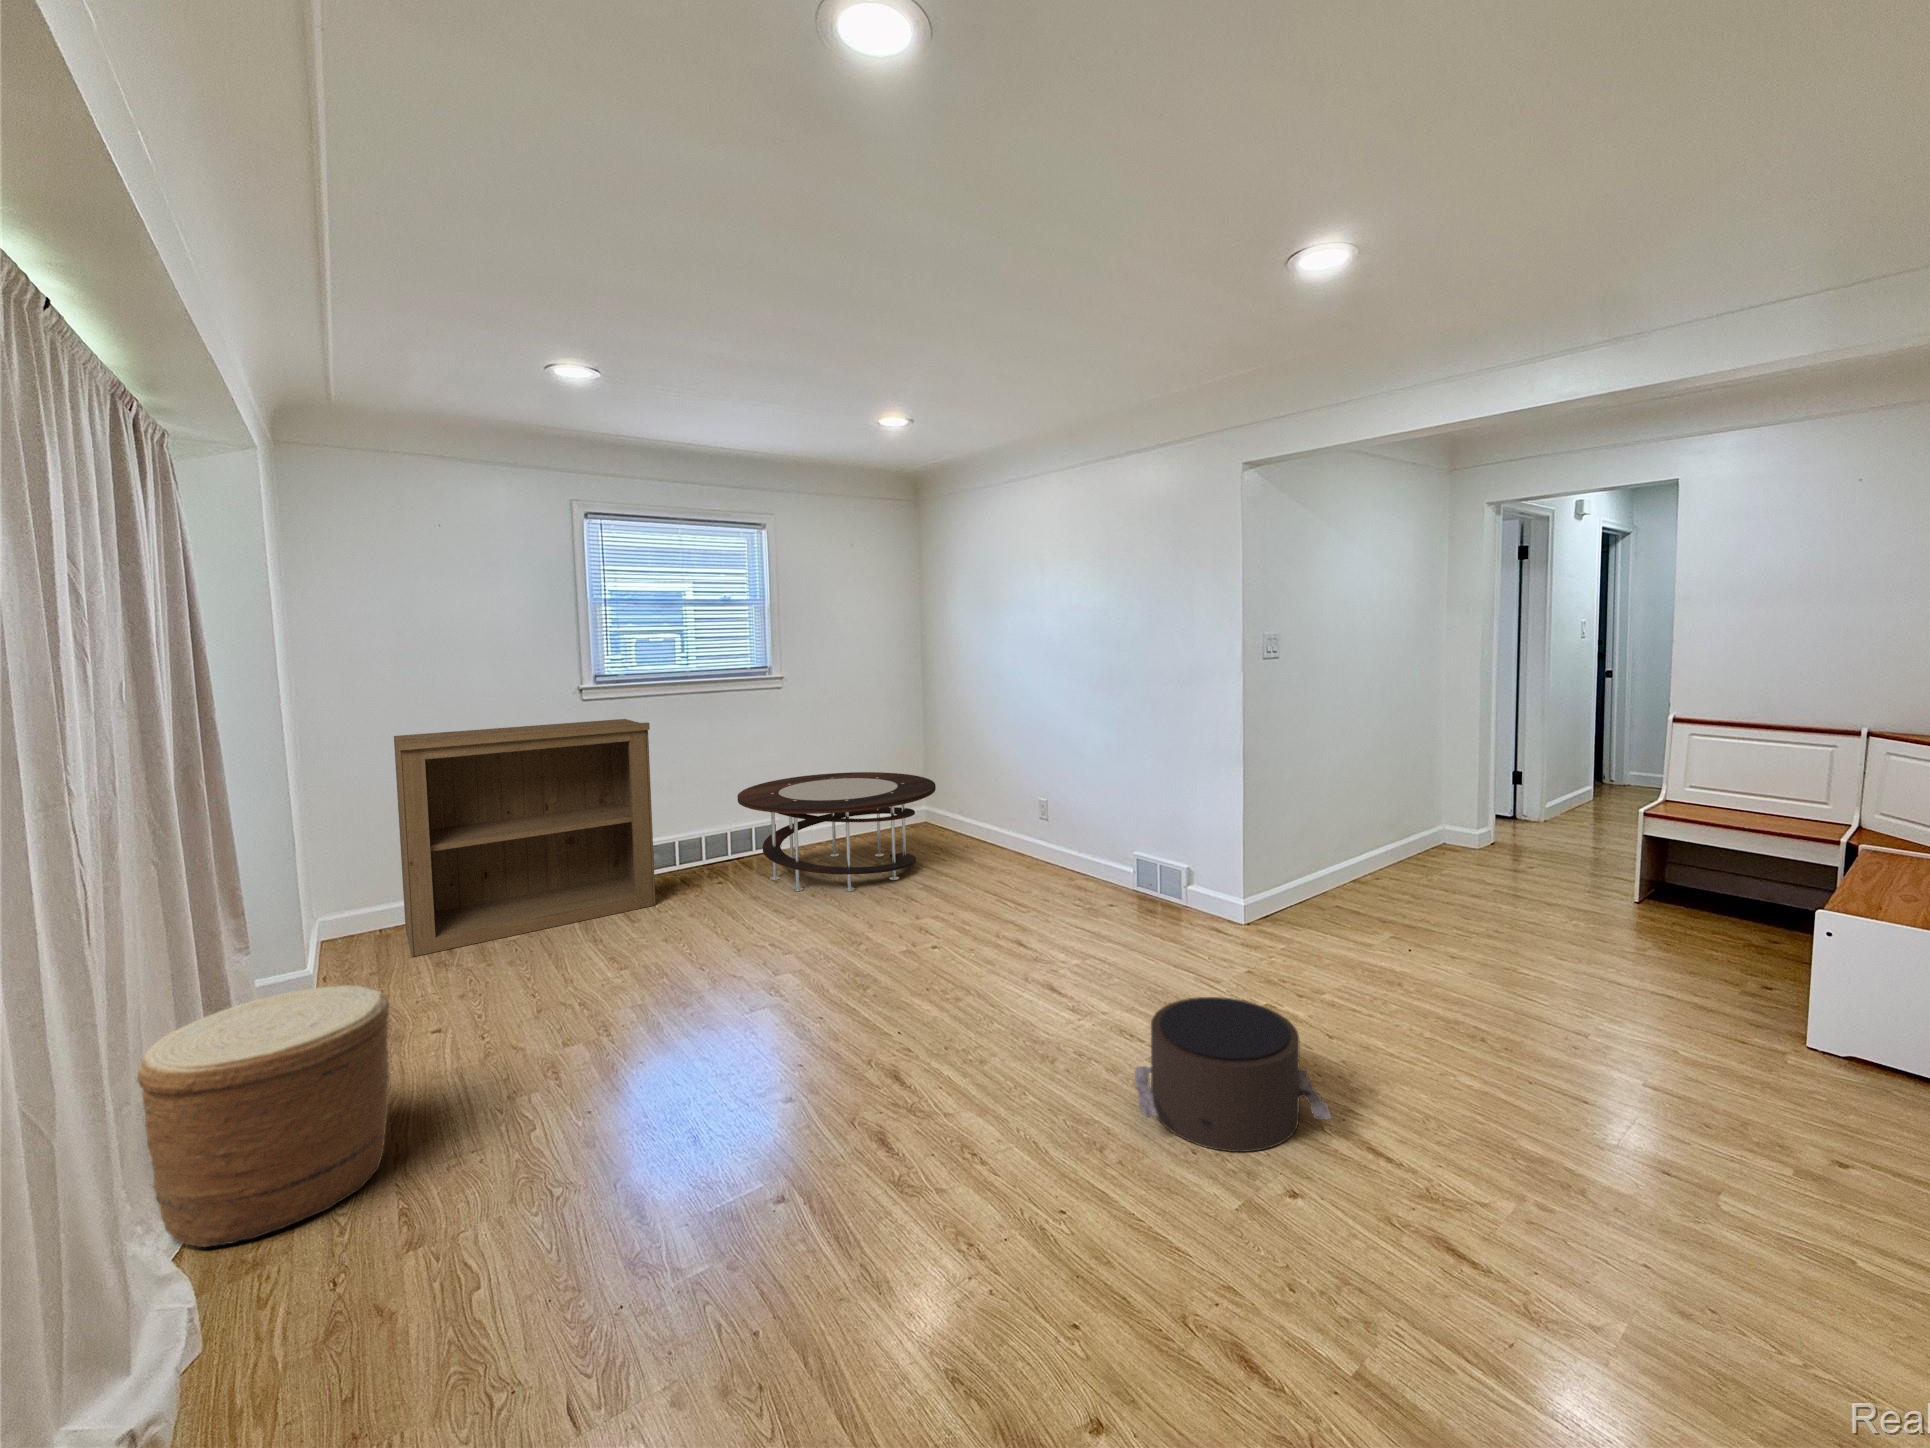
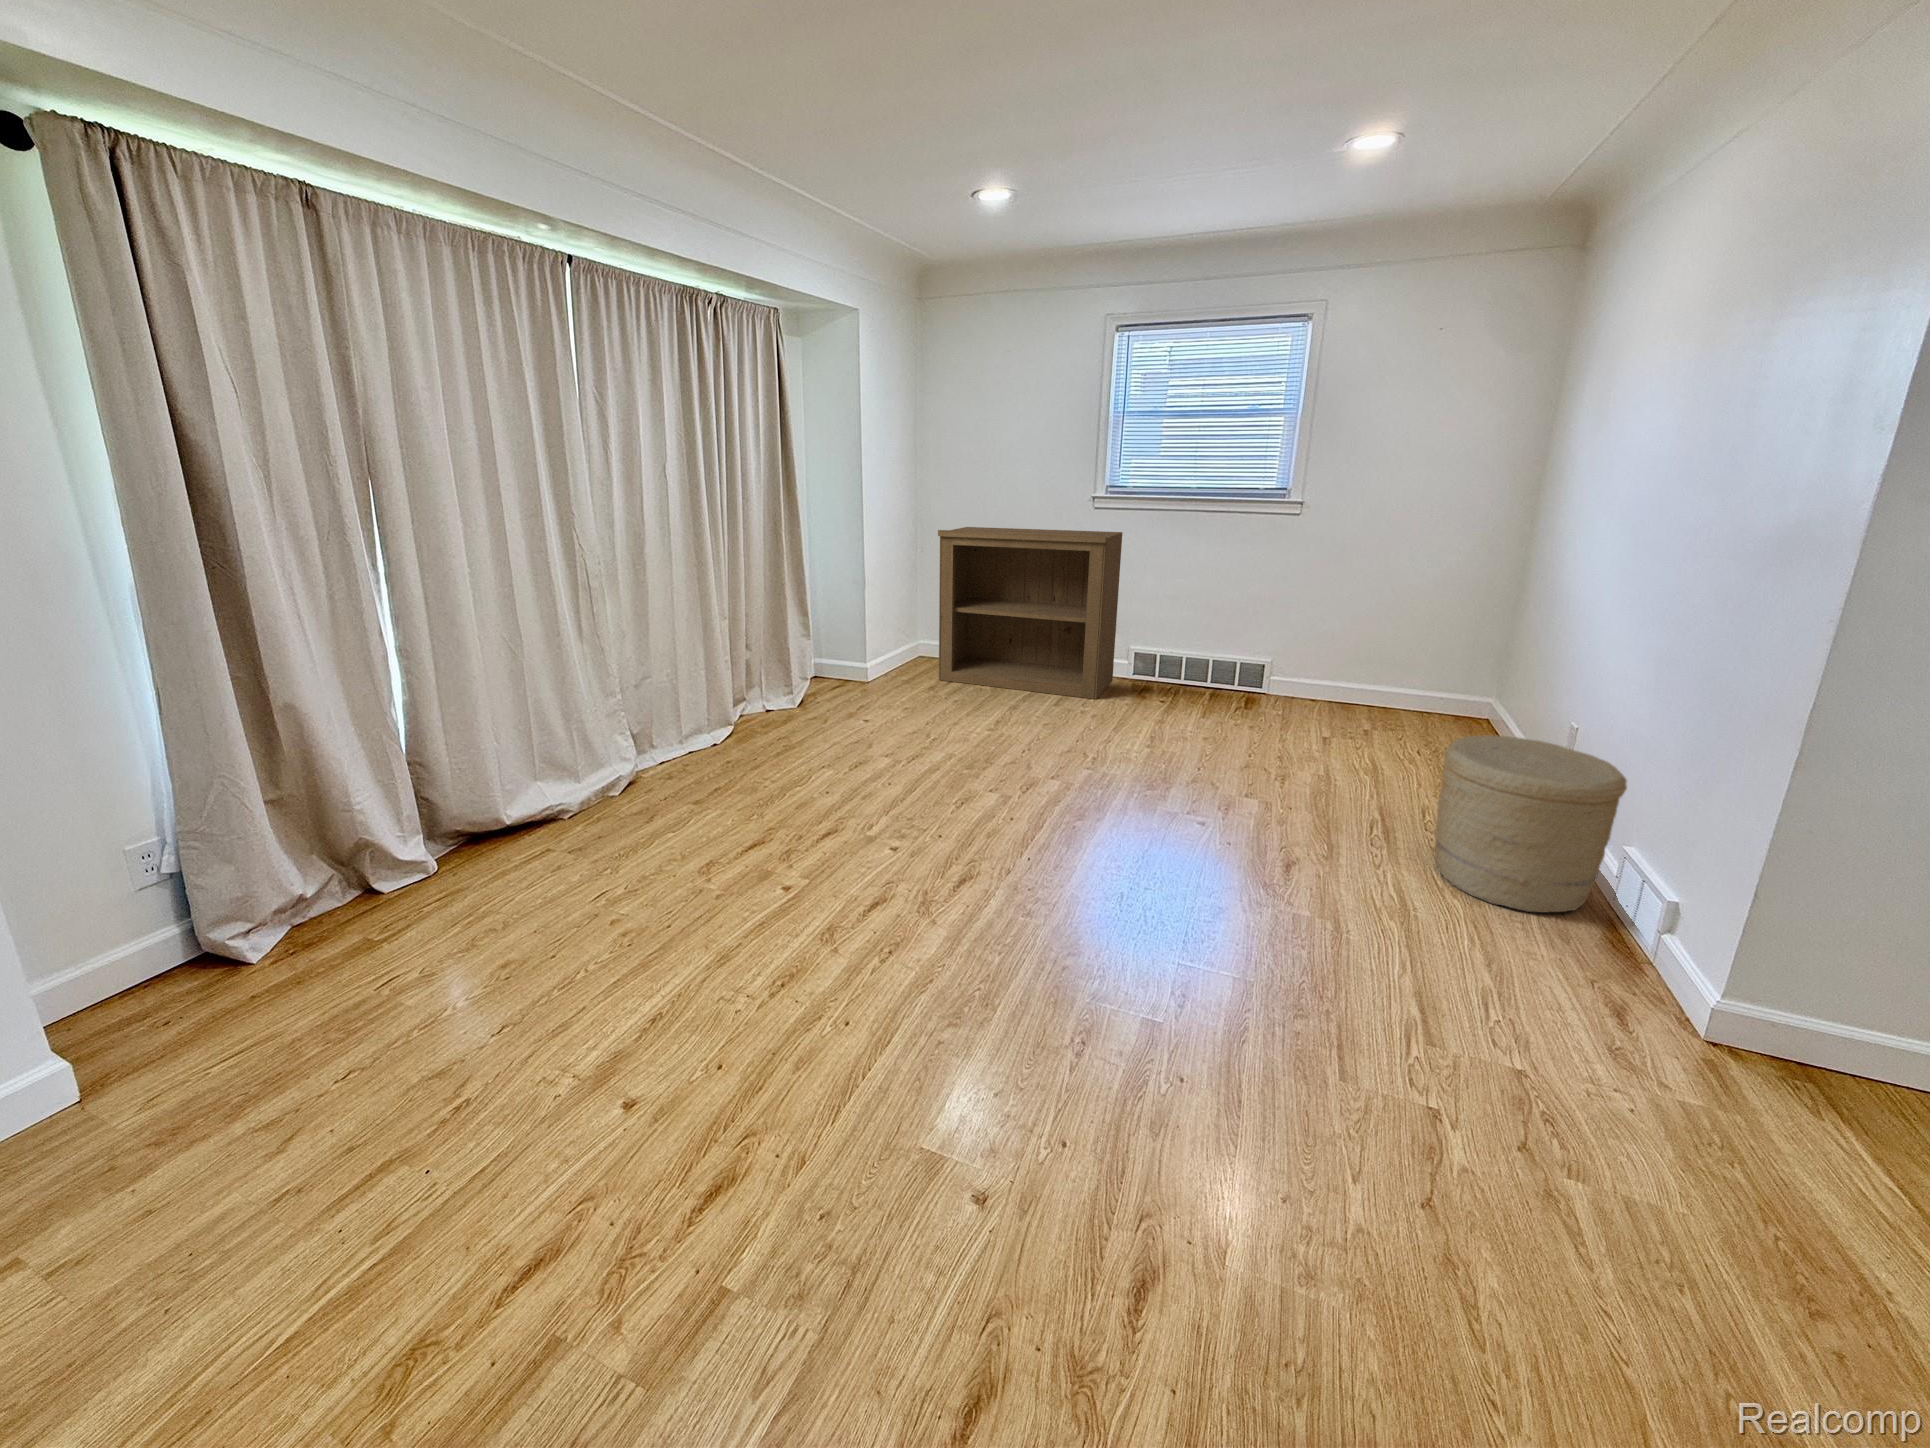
coffee table: present [737,772,936,891] -> none [1178,617,1424,755]
woven basket: present [137,985,389,1247] -> present [1435,735,1627,912]
pouf: present [1135,997,1331,1152] -> none [993,956,1231,1207]

